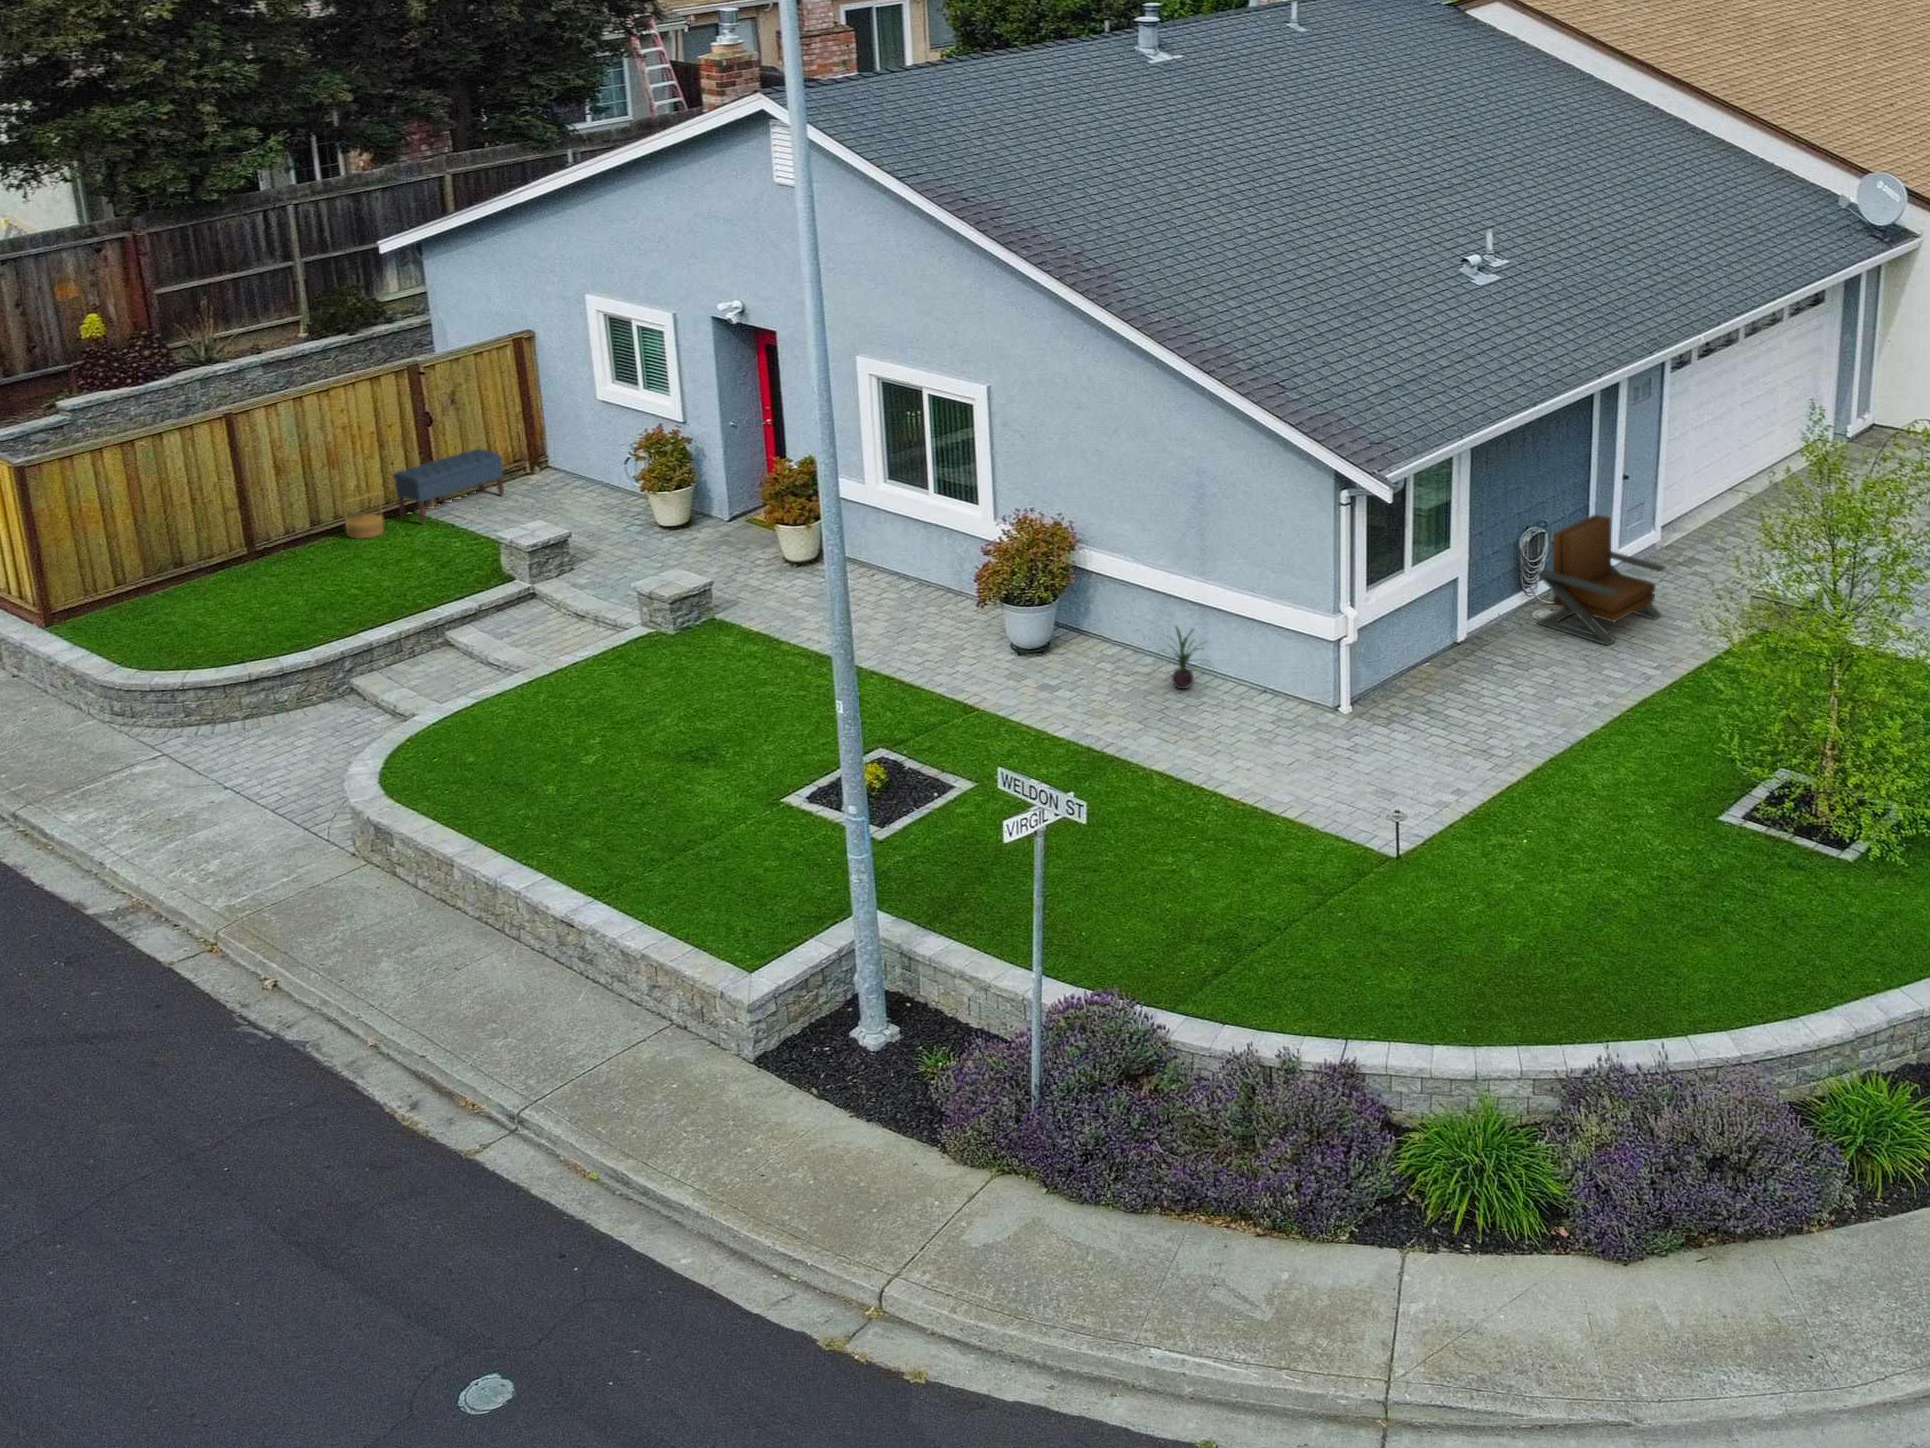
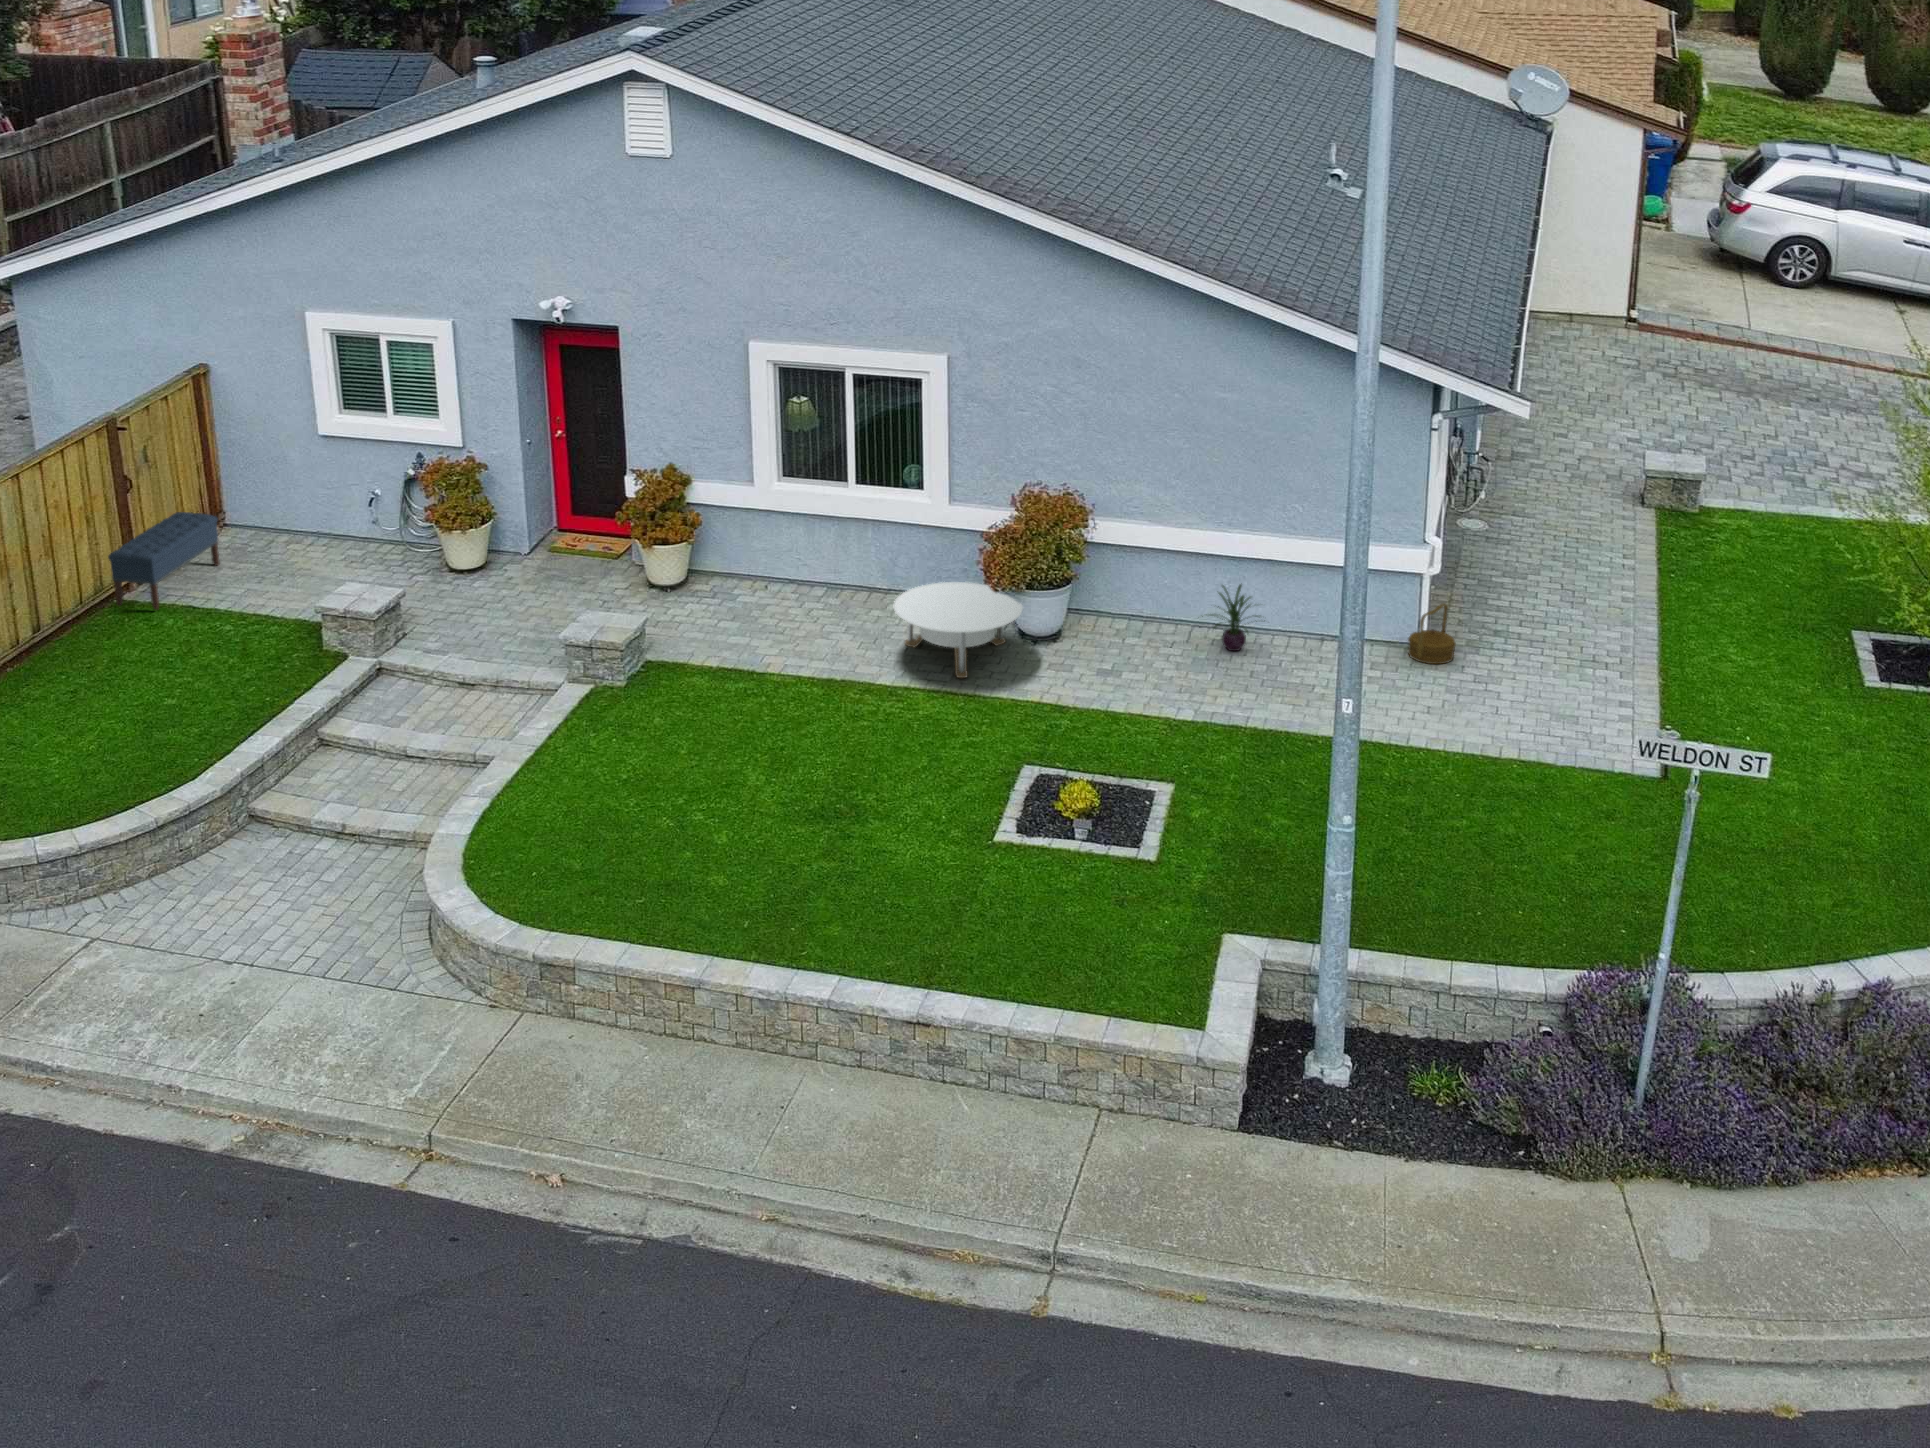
woven basket: present [343,493,384,539] -> present [1408,603,1456,664]
lounge chair: present [1537,515,1665,645] -> none [1465,417,1564,544]
round table: none [891,589,1006,672] -> present [894,582,1023,678]

